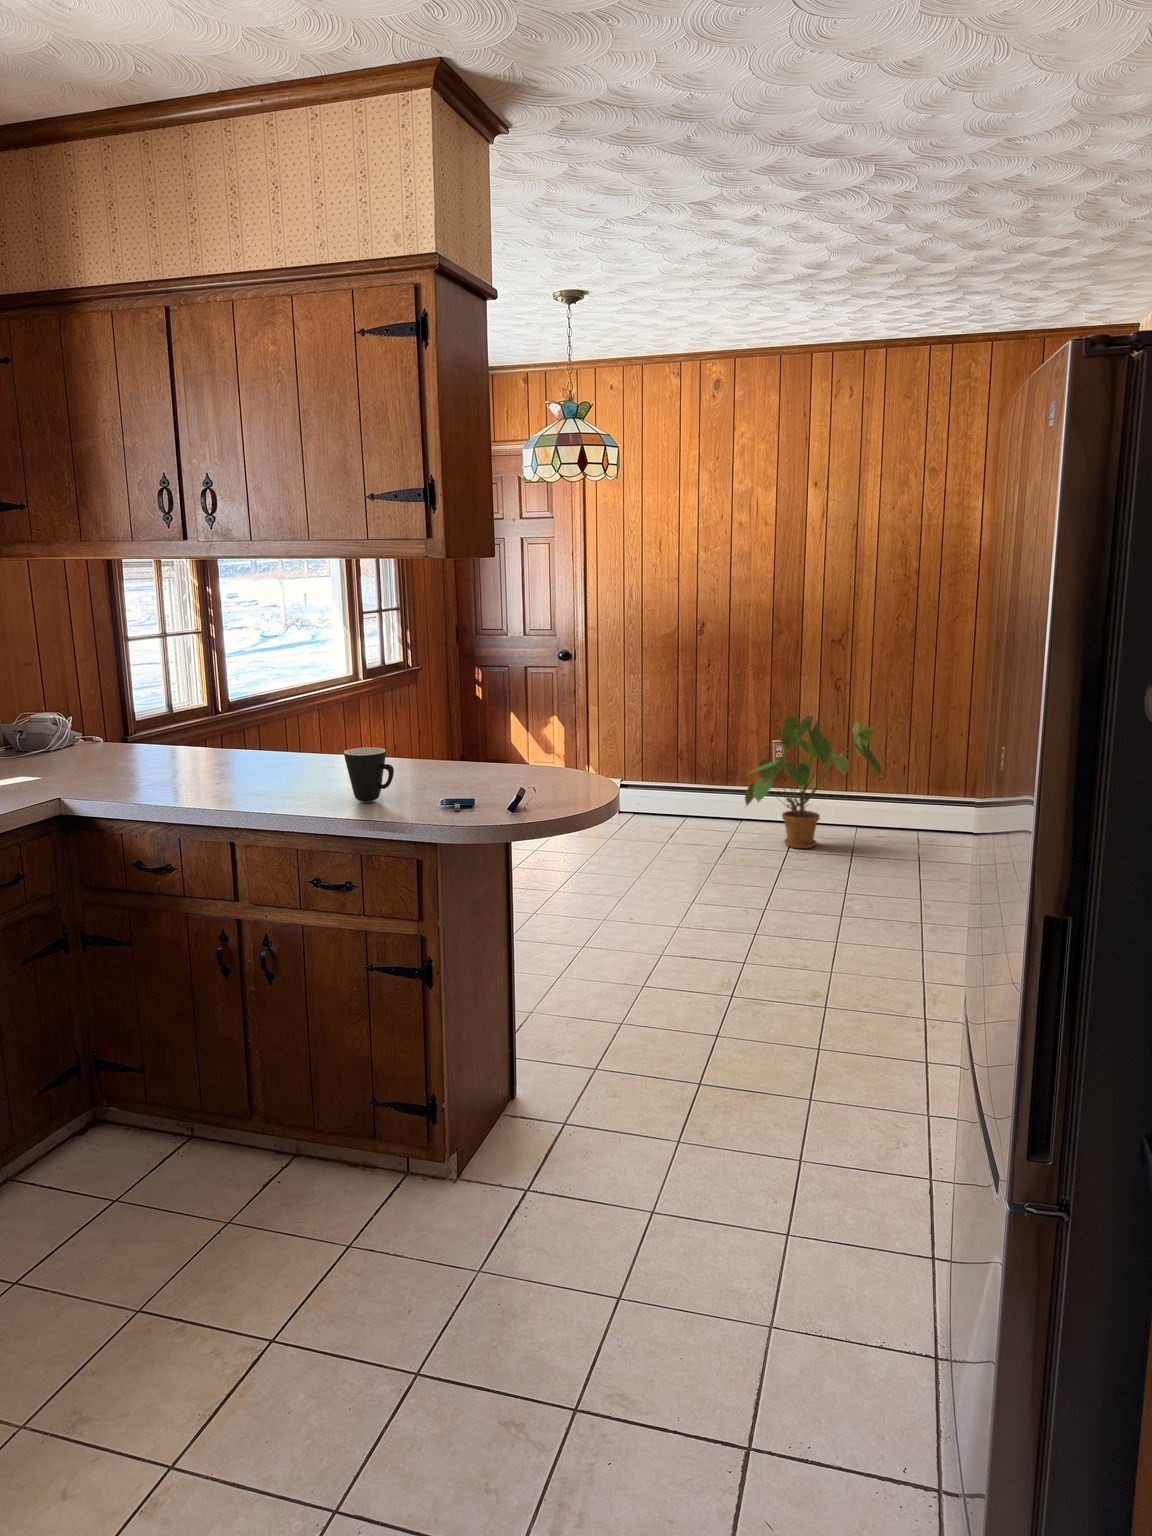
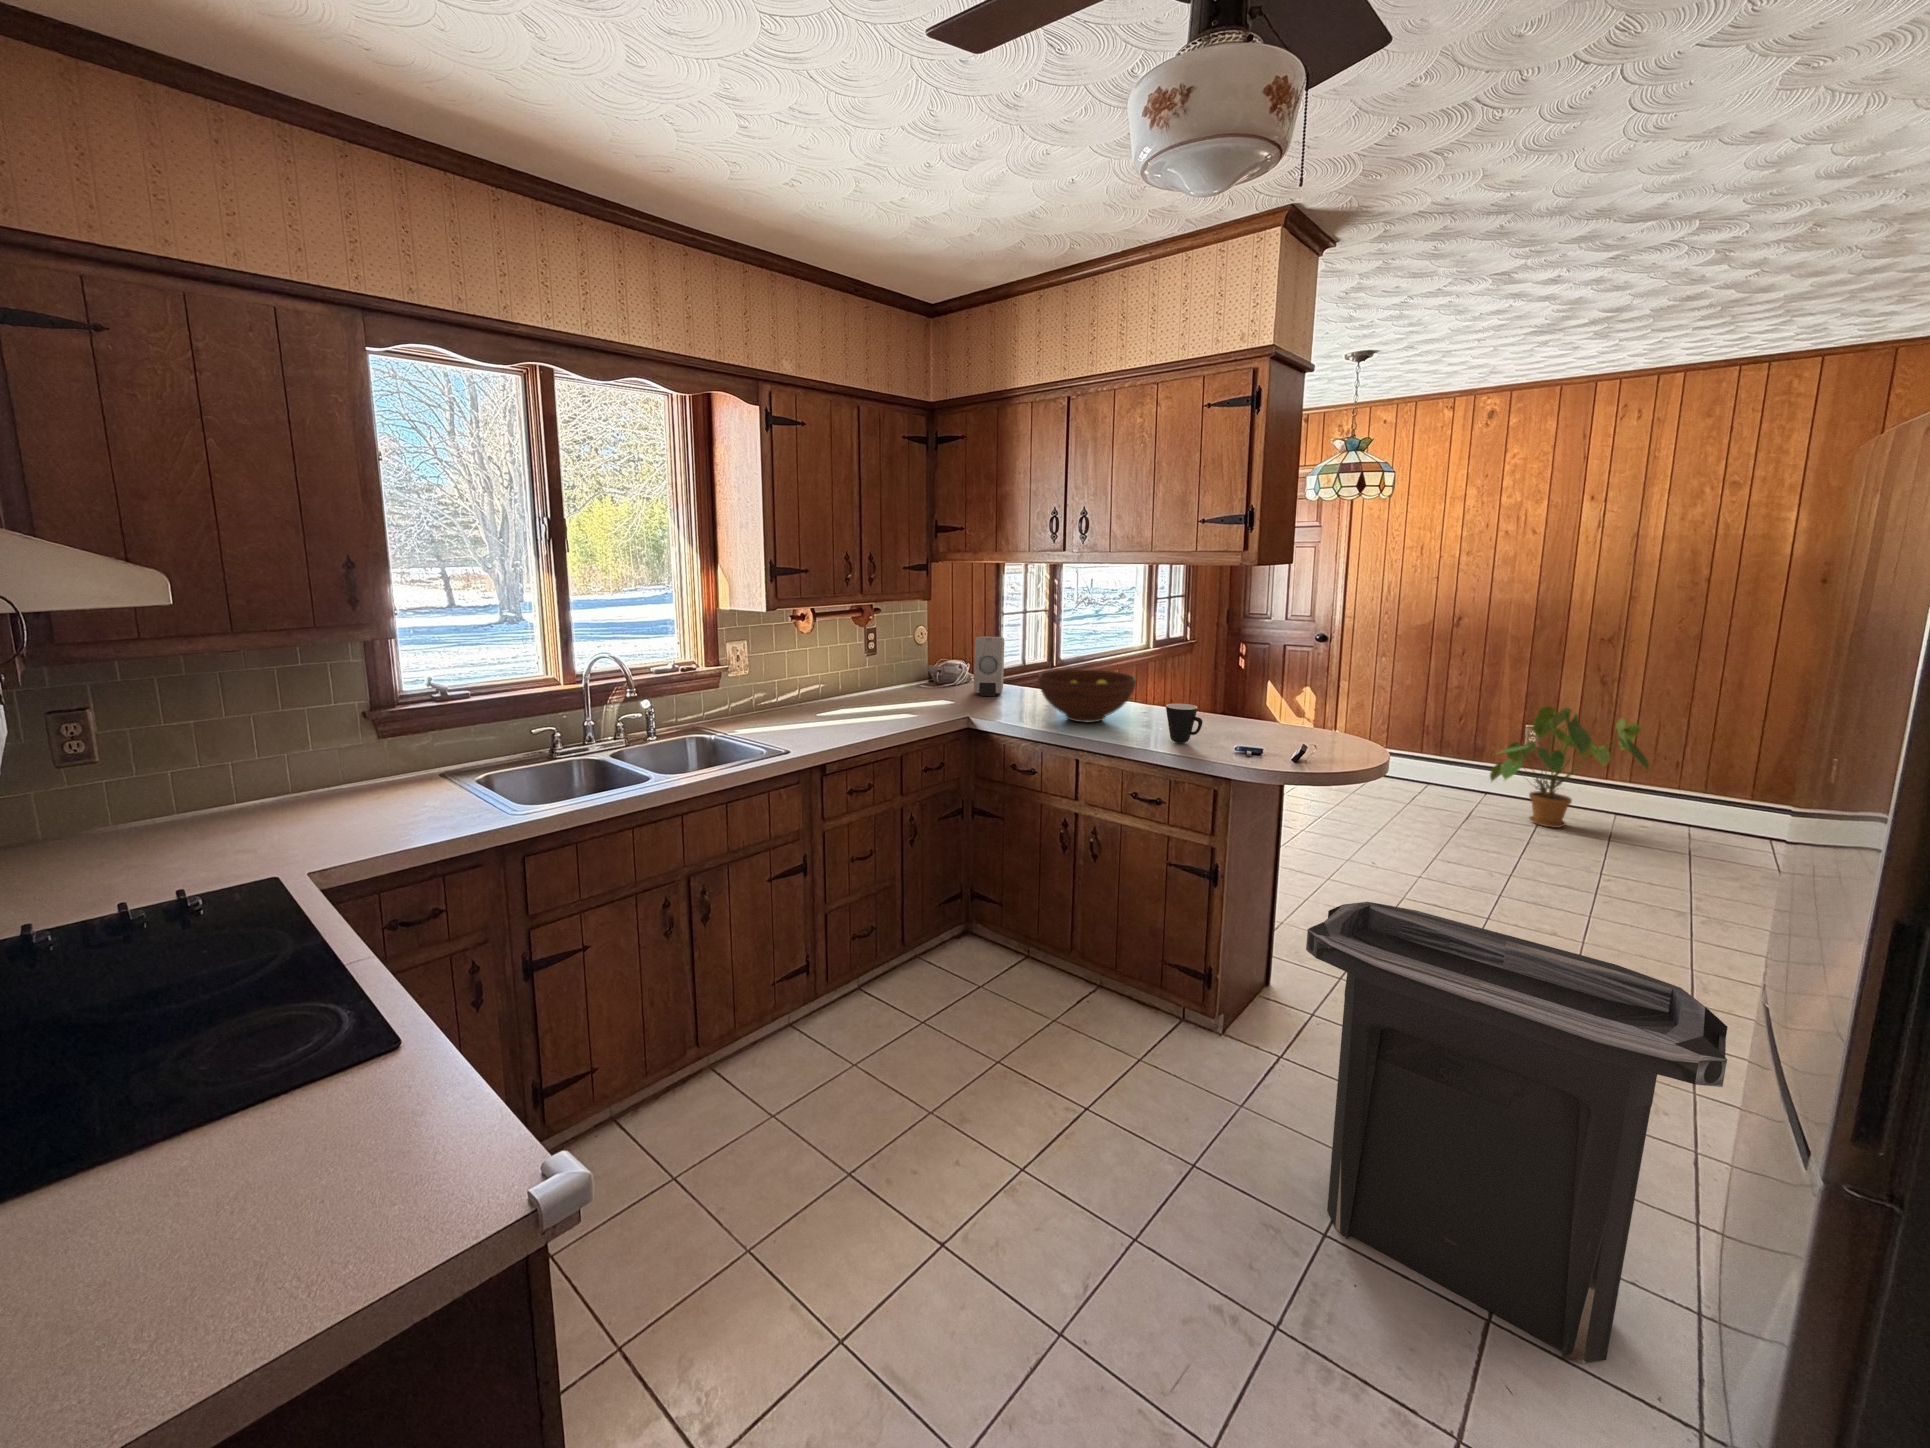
soap dispenser: none [65,674,123,765] -> present [974,637,1004,696]
fruit bowl: none [161,711,307,788] -> present [1038,669,1136,723]
trash can: none [522,976,935,1459] -> present [1306,902,1728,1363]

